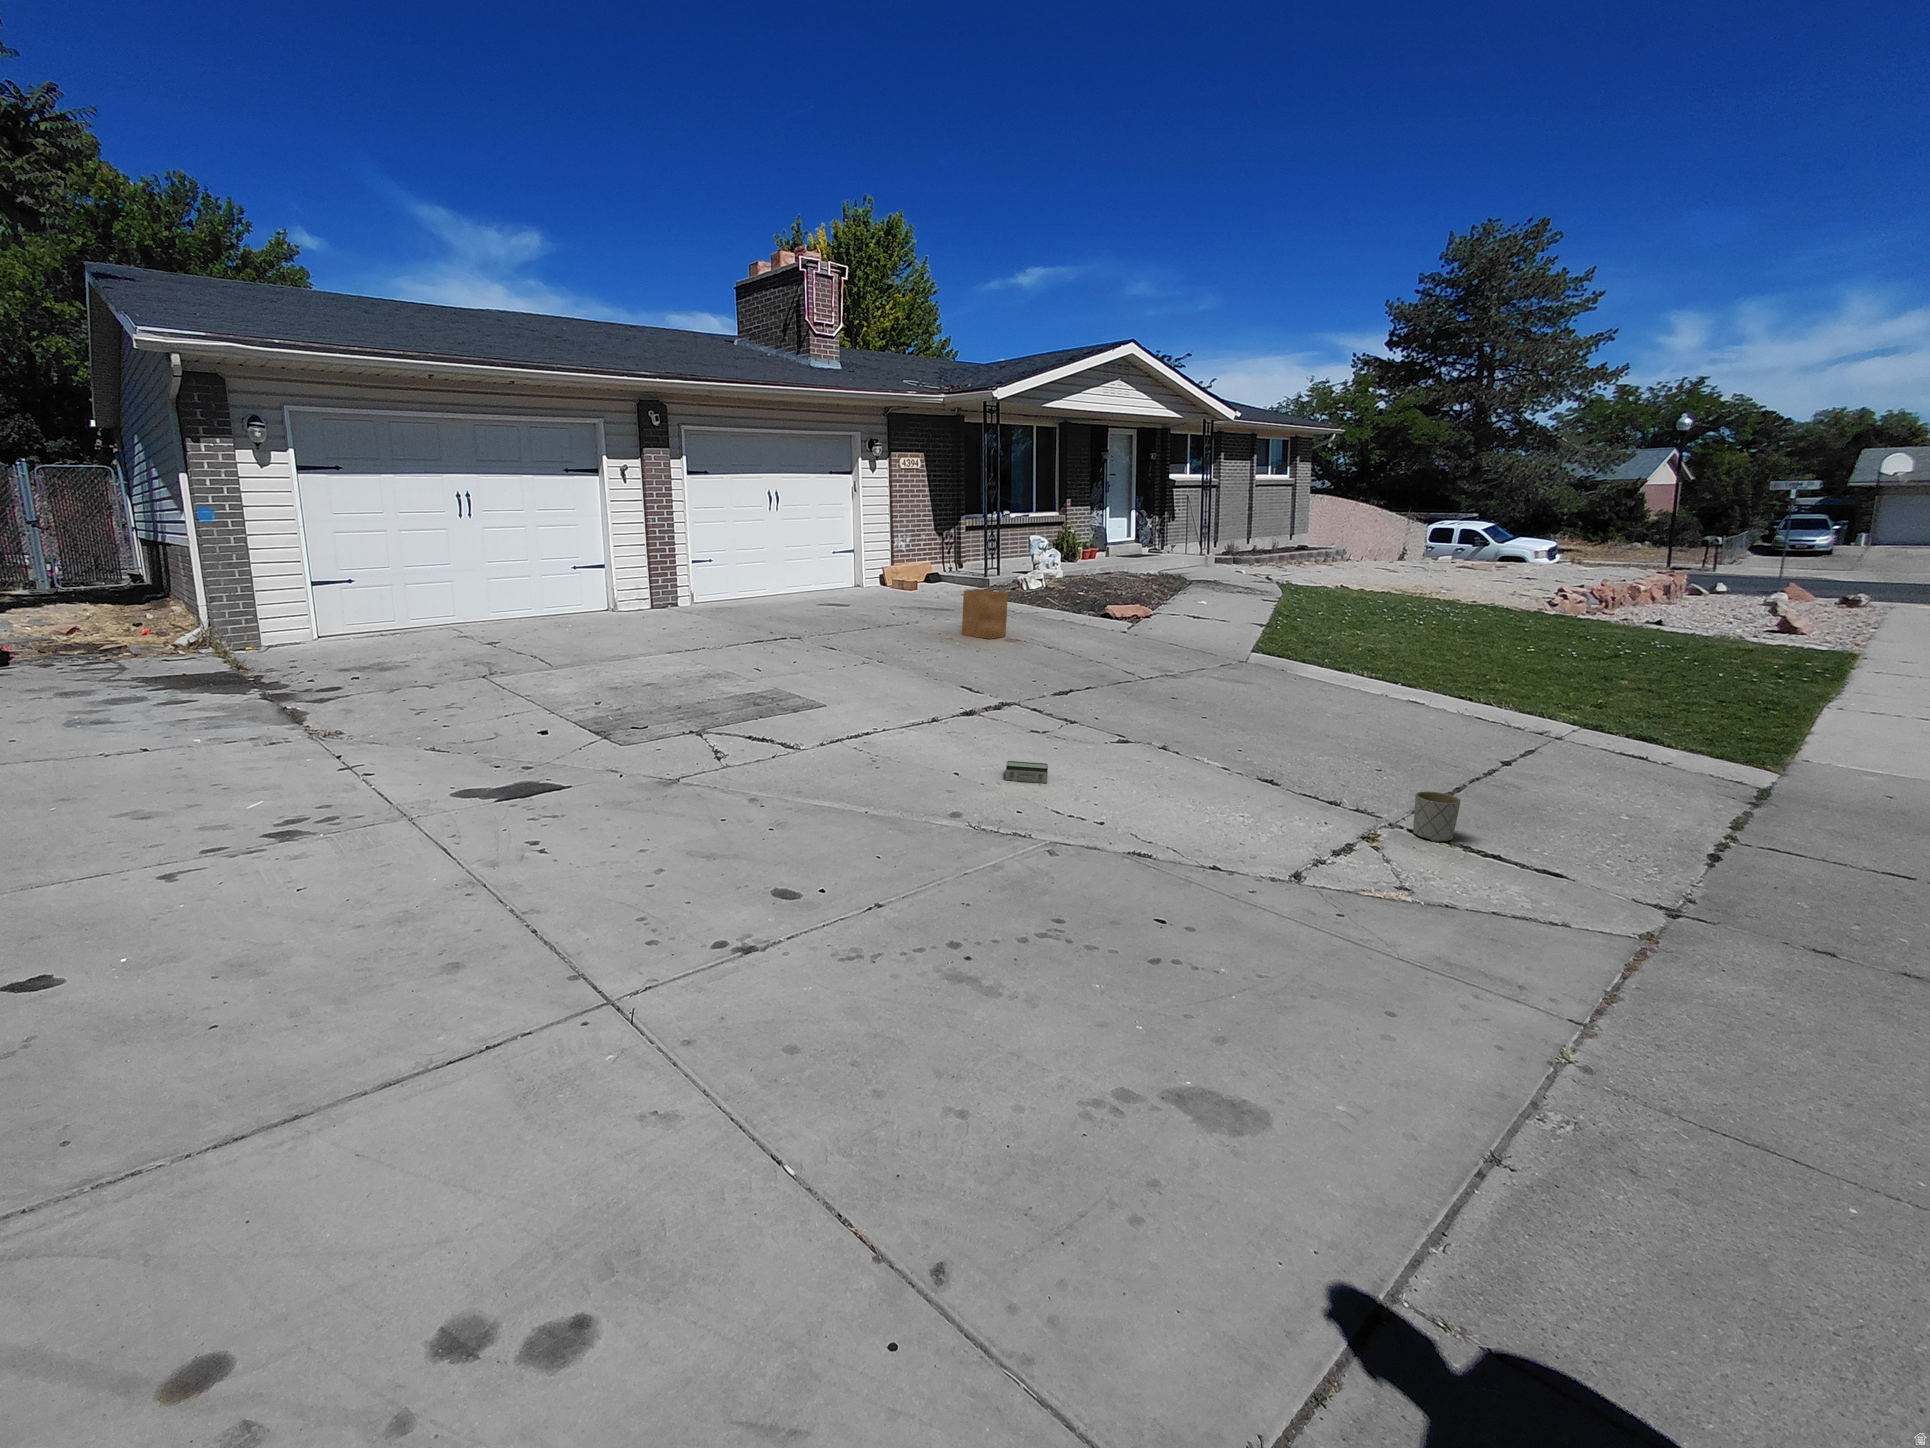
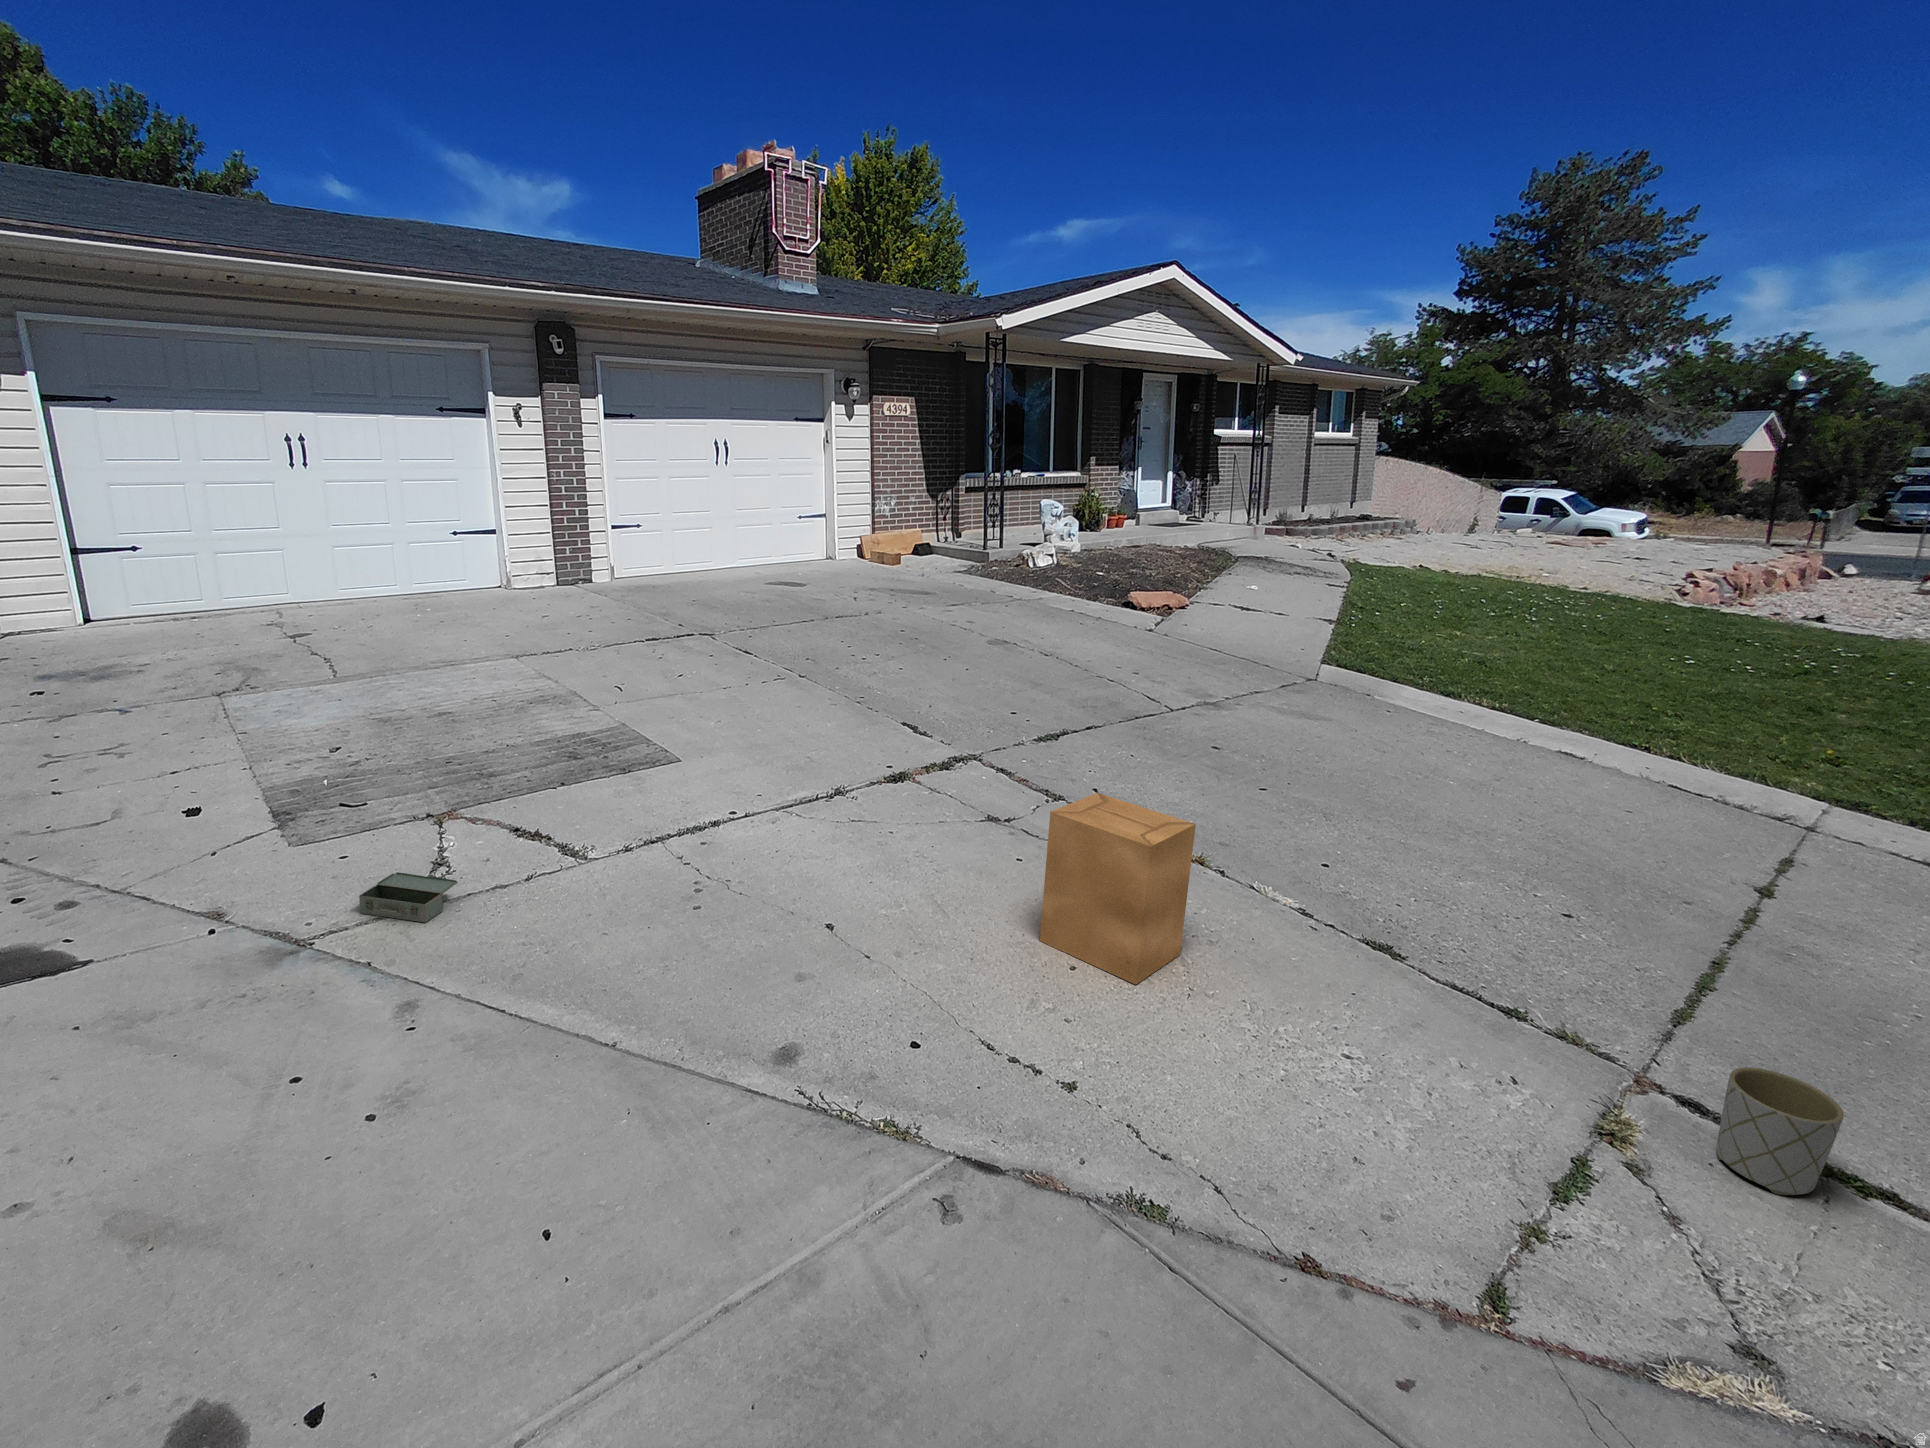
cardboard box: present [962,590,1008,639] -> present [1040,793,1196,984]
toolbox: present [1005,761,1048,783] -> present [359,872,458,922]

